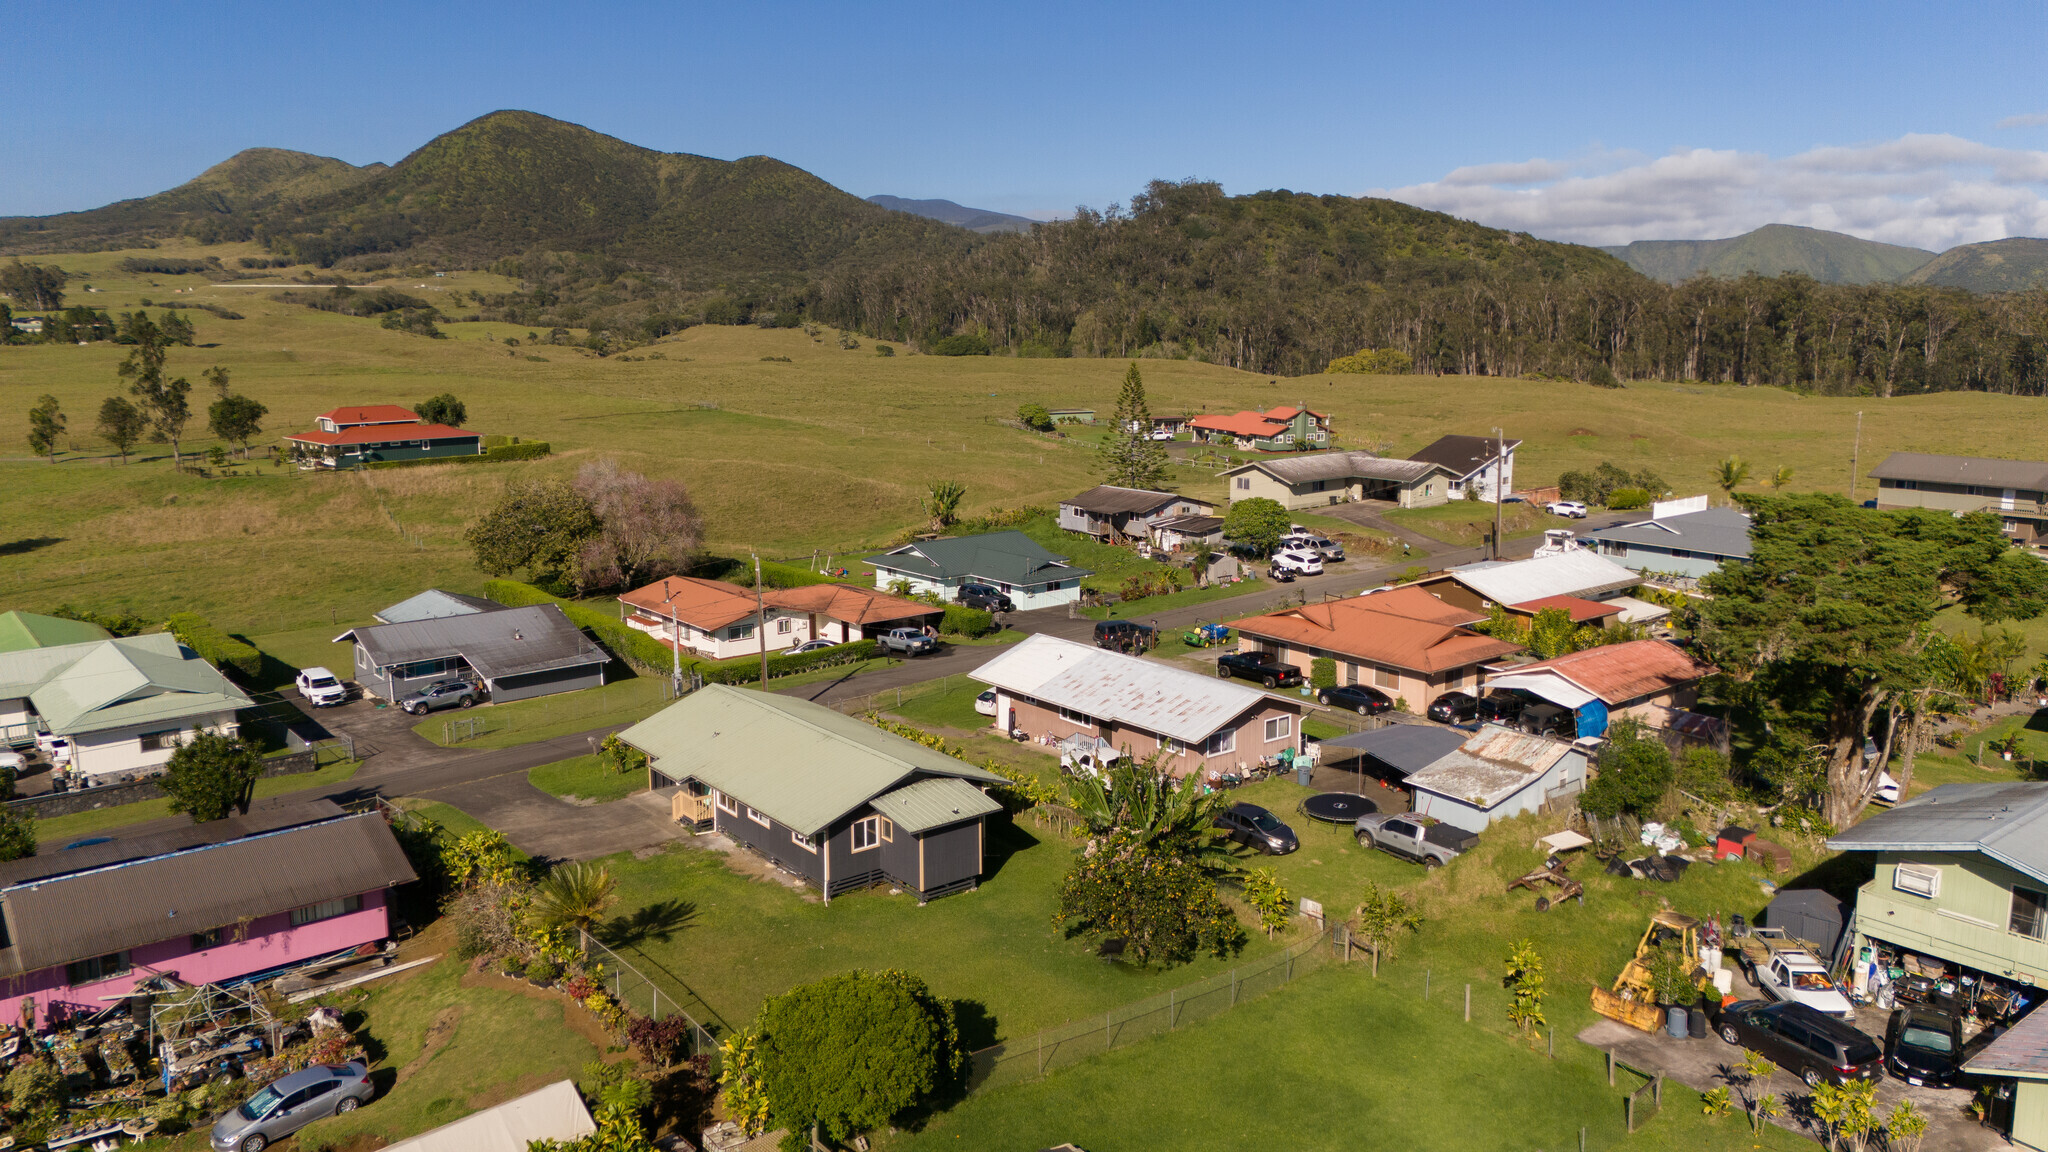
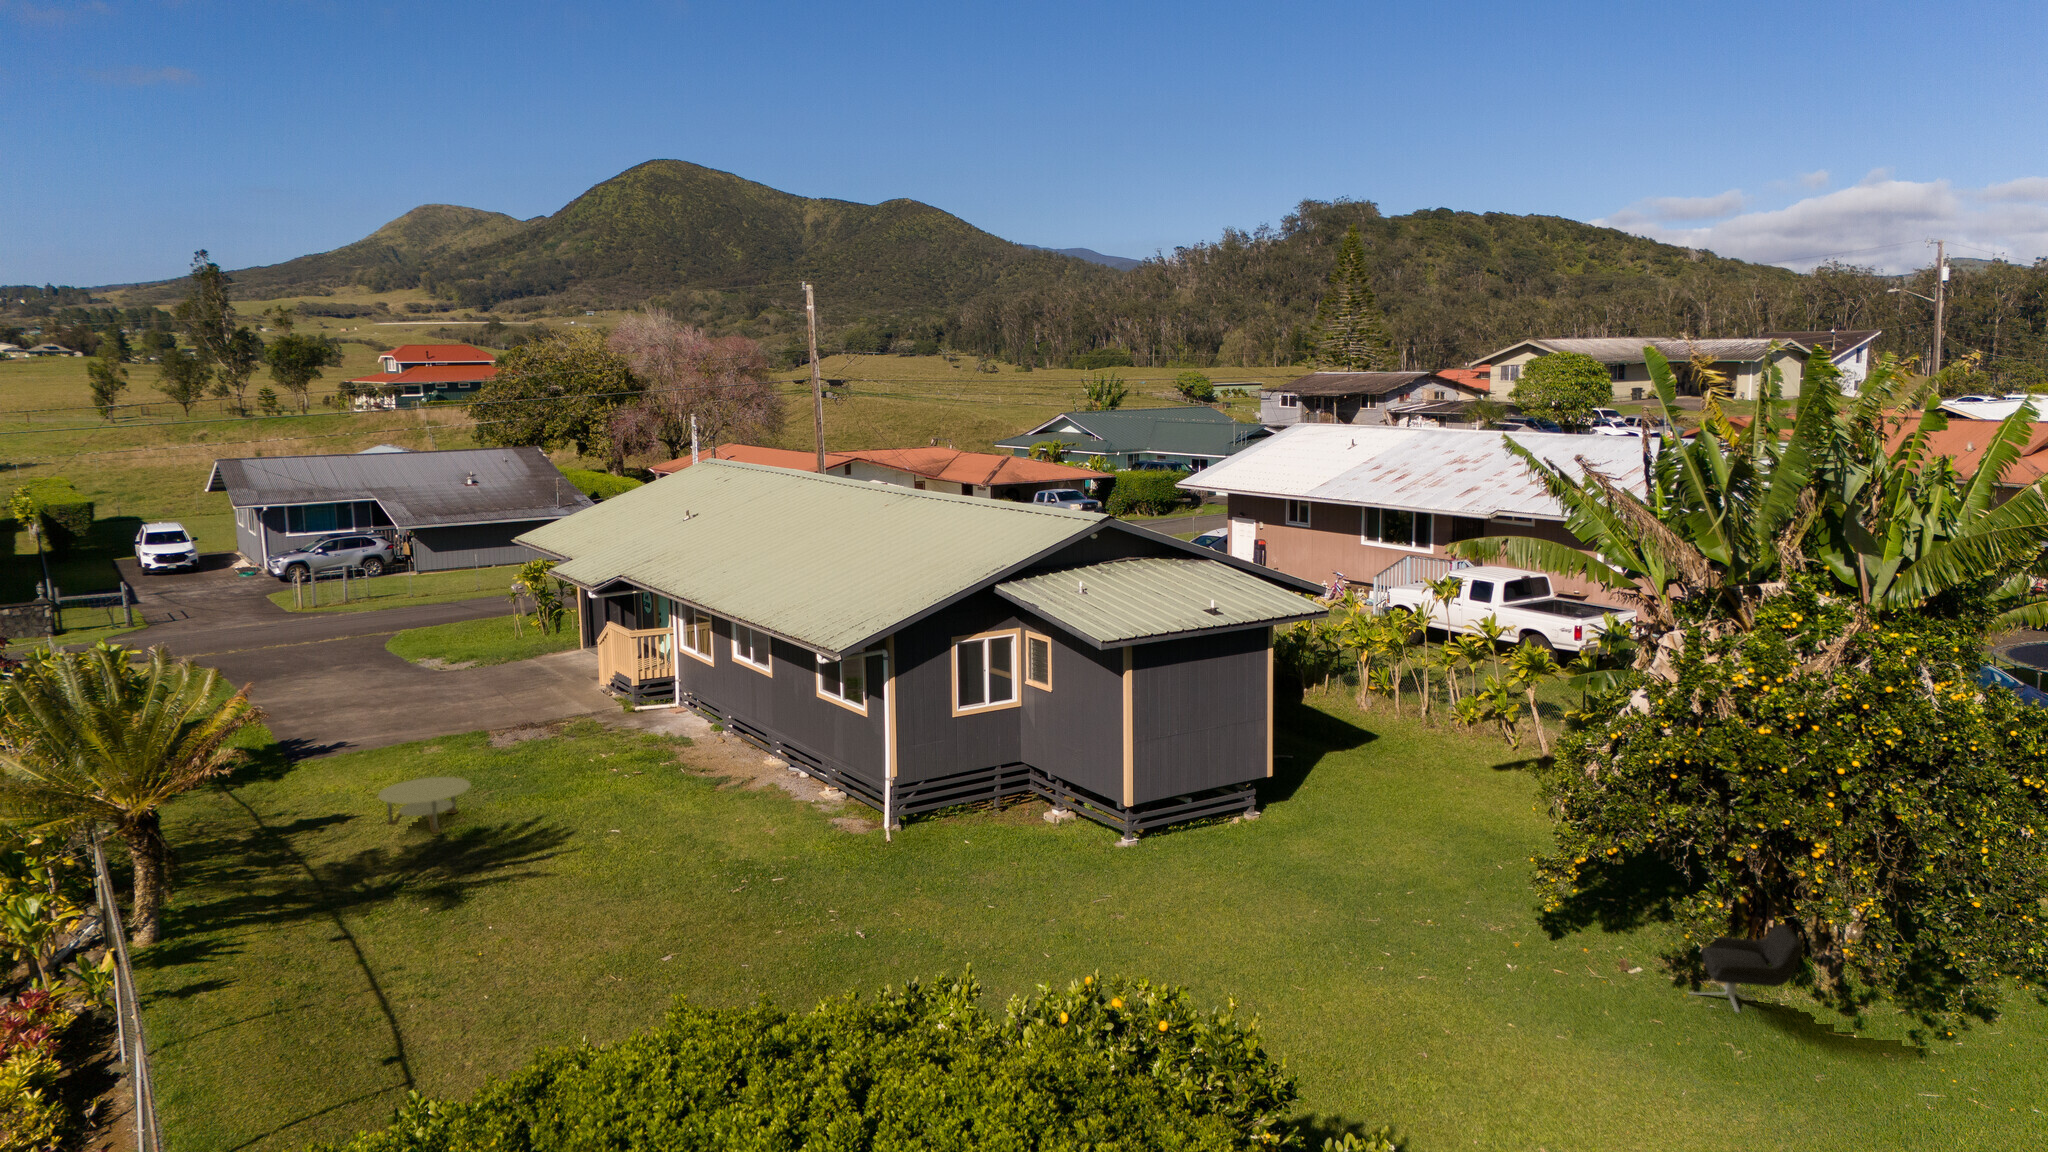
round table: none [614,884,651,910] -> present [378,777,470,833]

